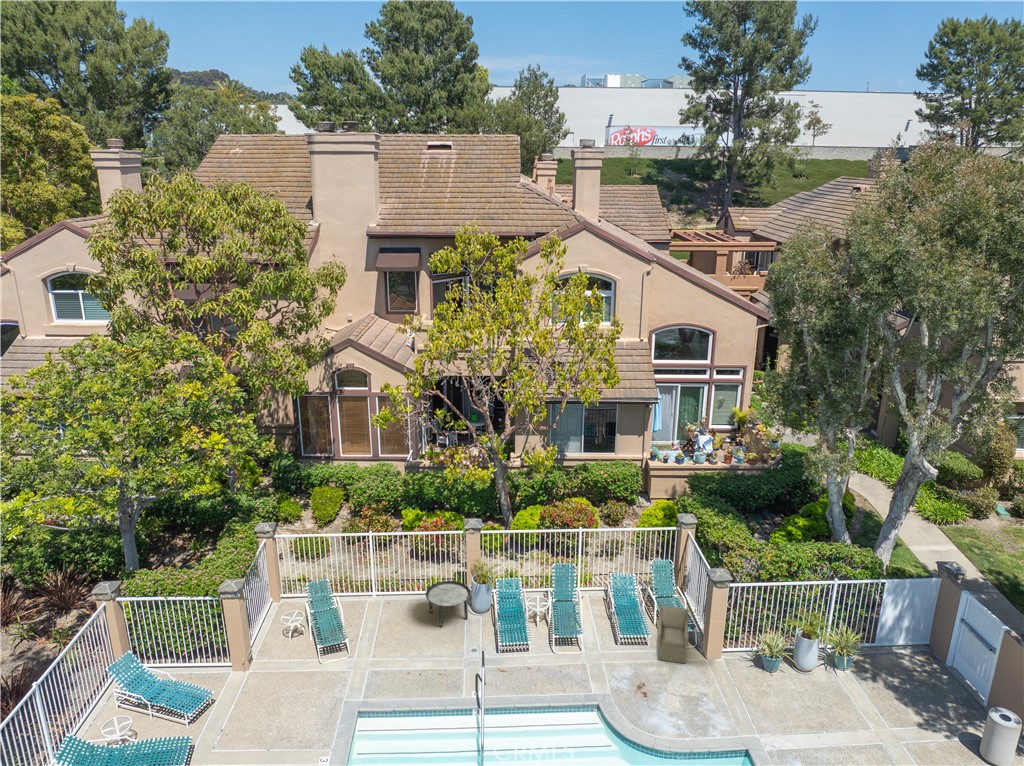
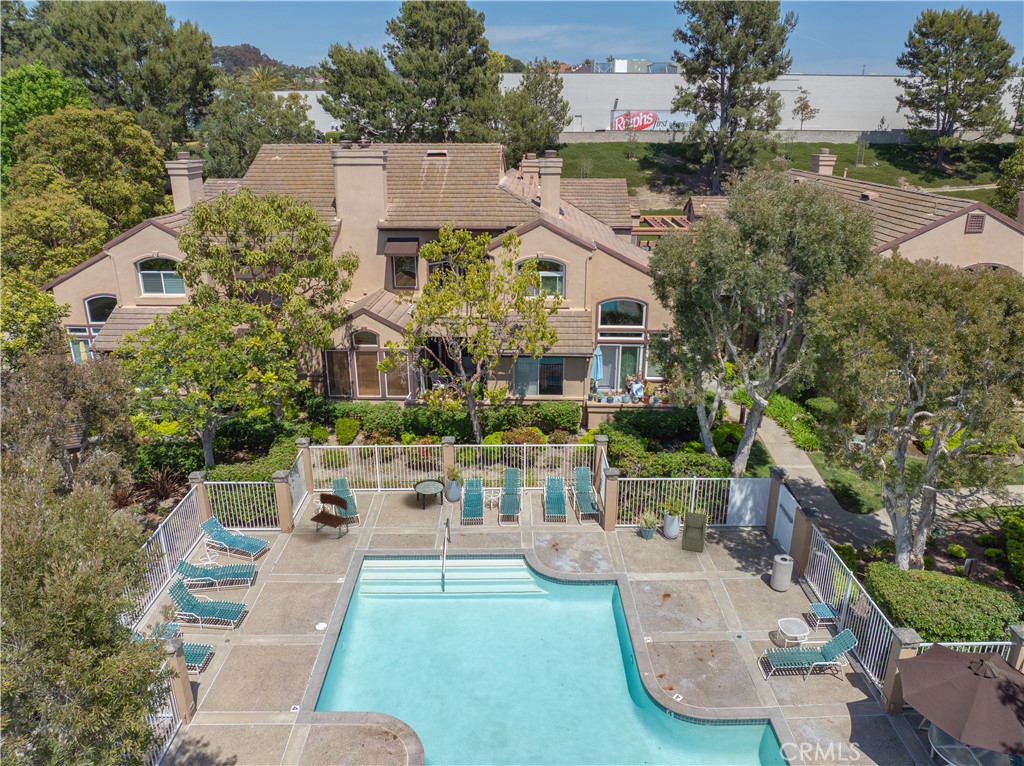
chair: present [657,606,689,663] -> present [682,512,706,552]
bench: none [275,611,333,681] -> present [311,493,349,538]

